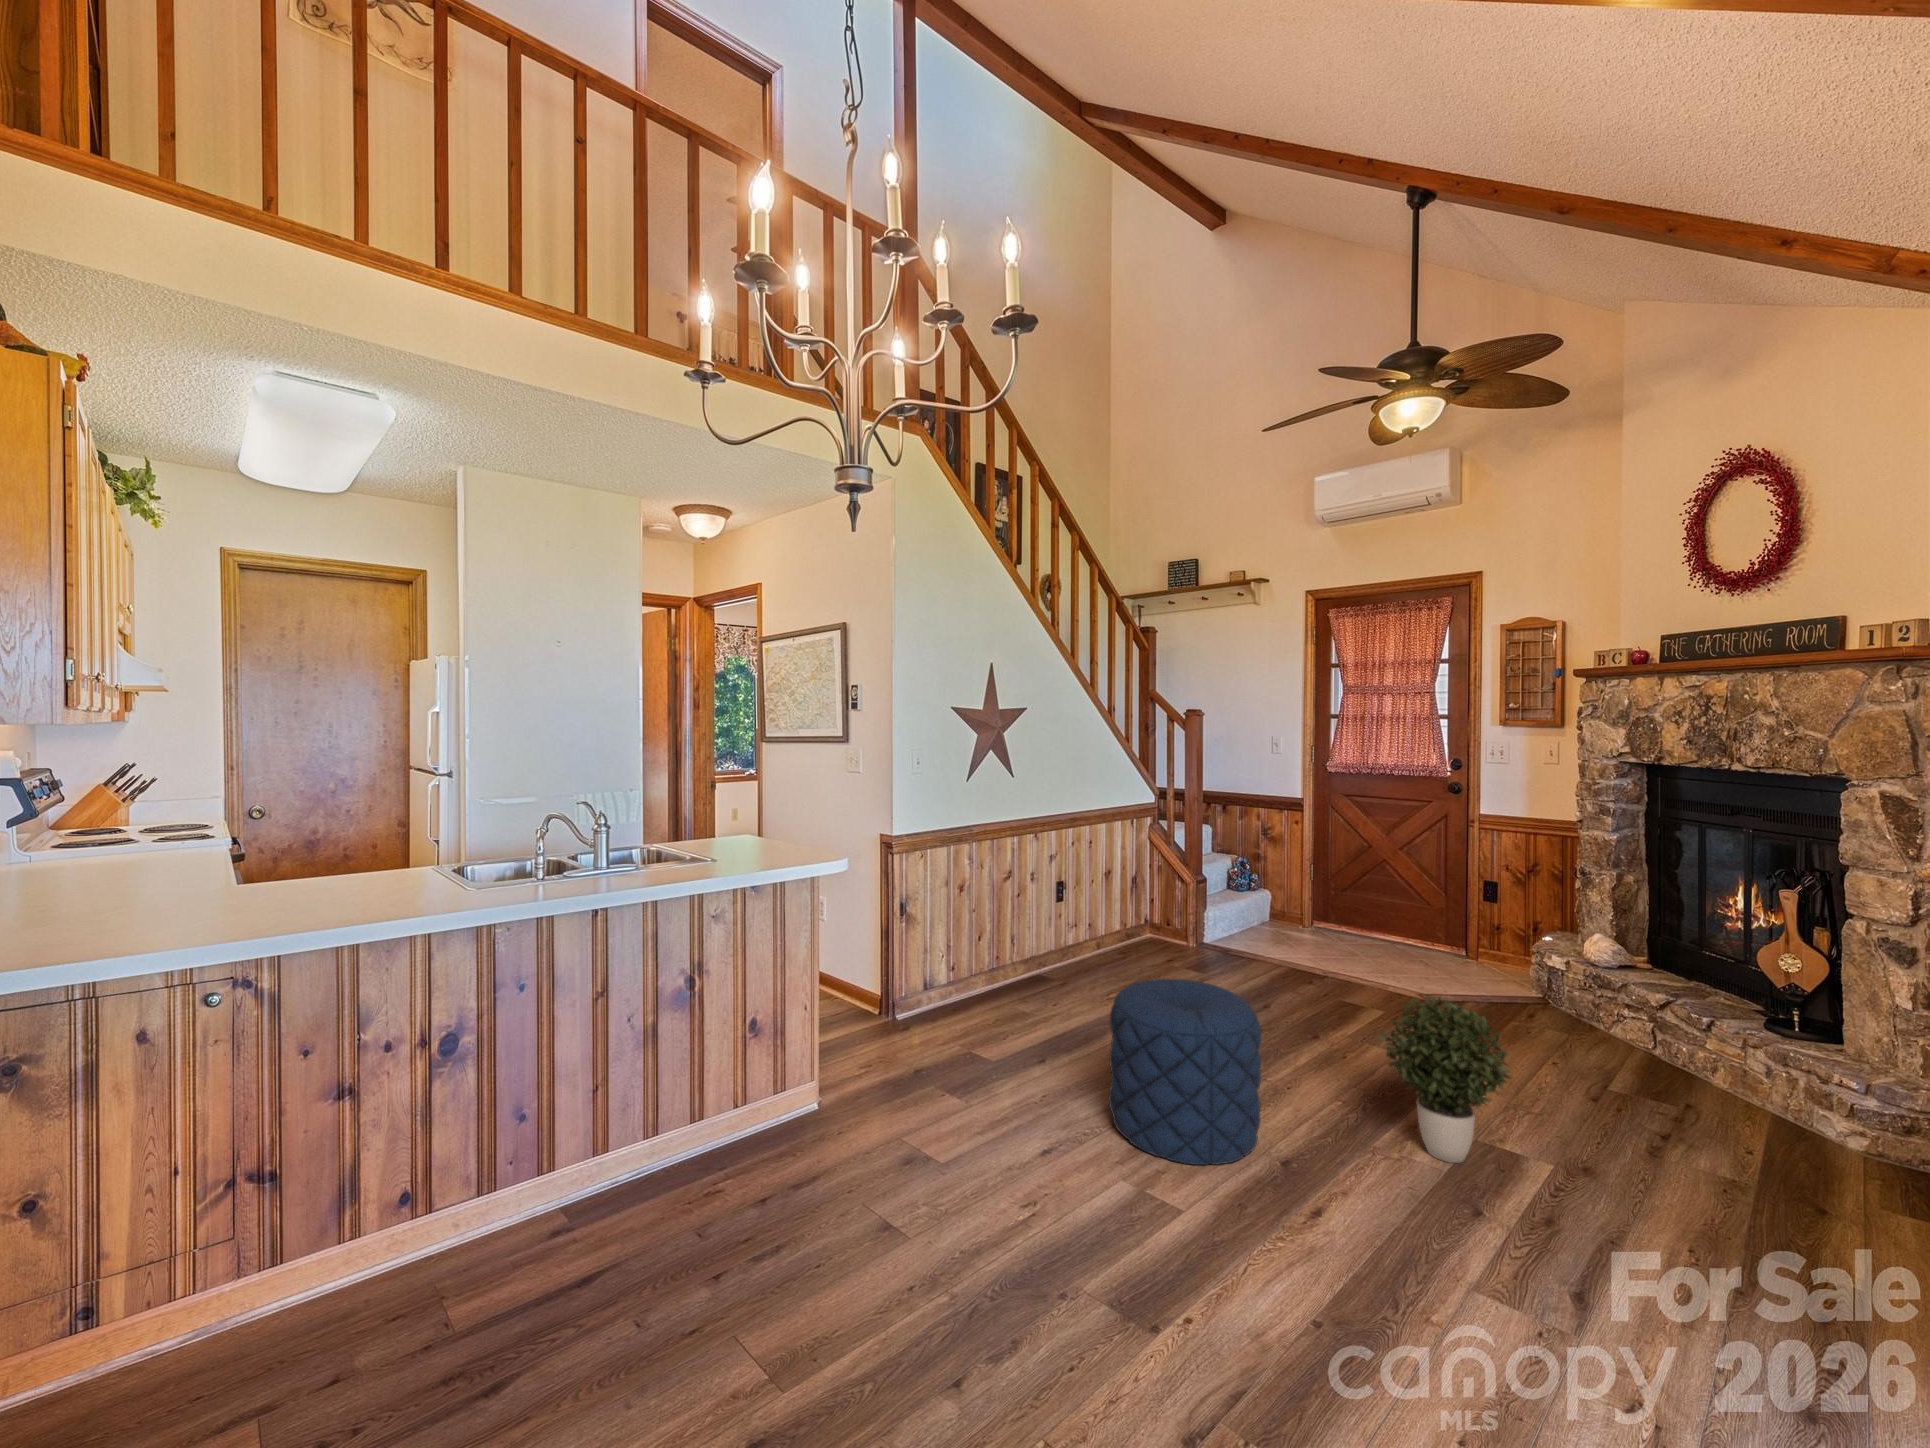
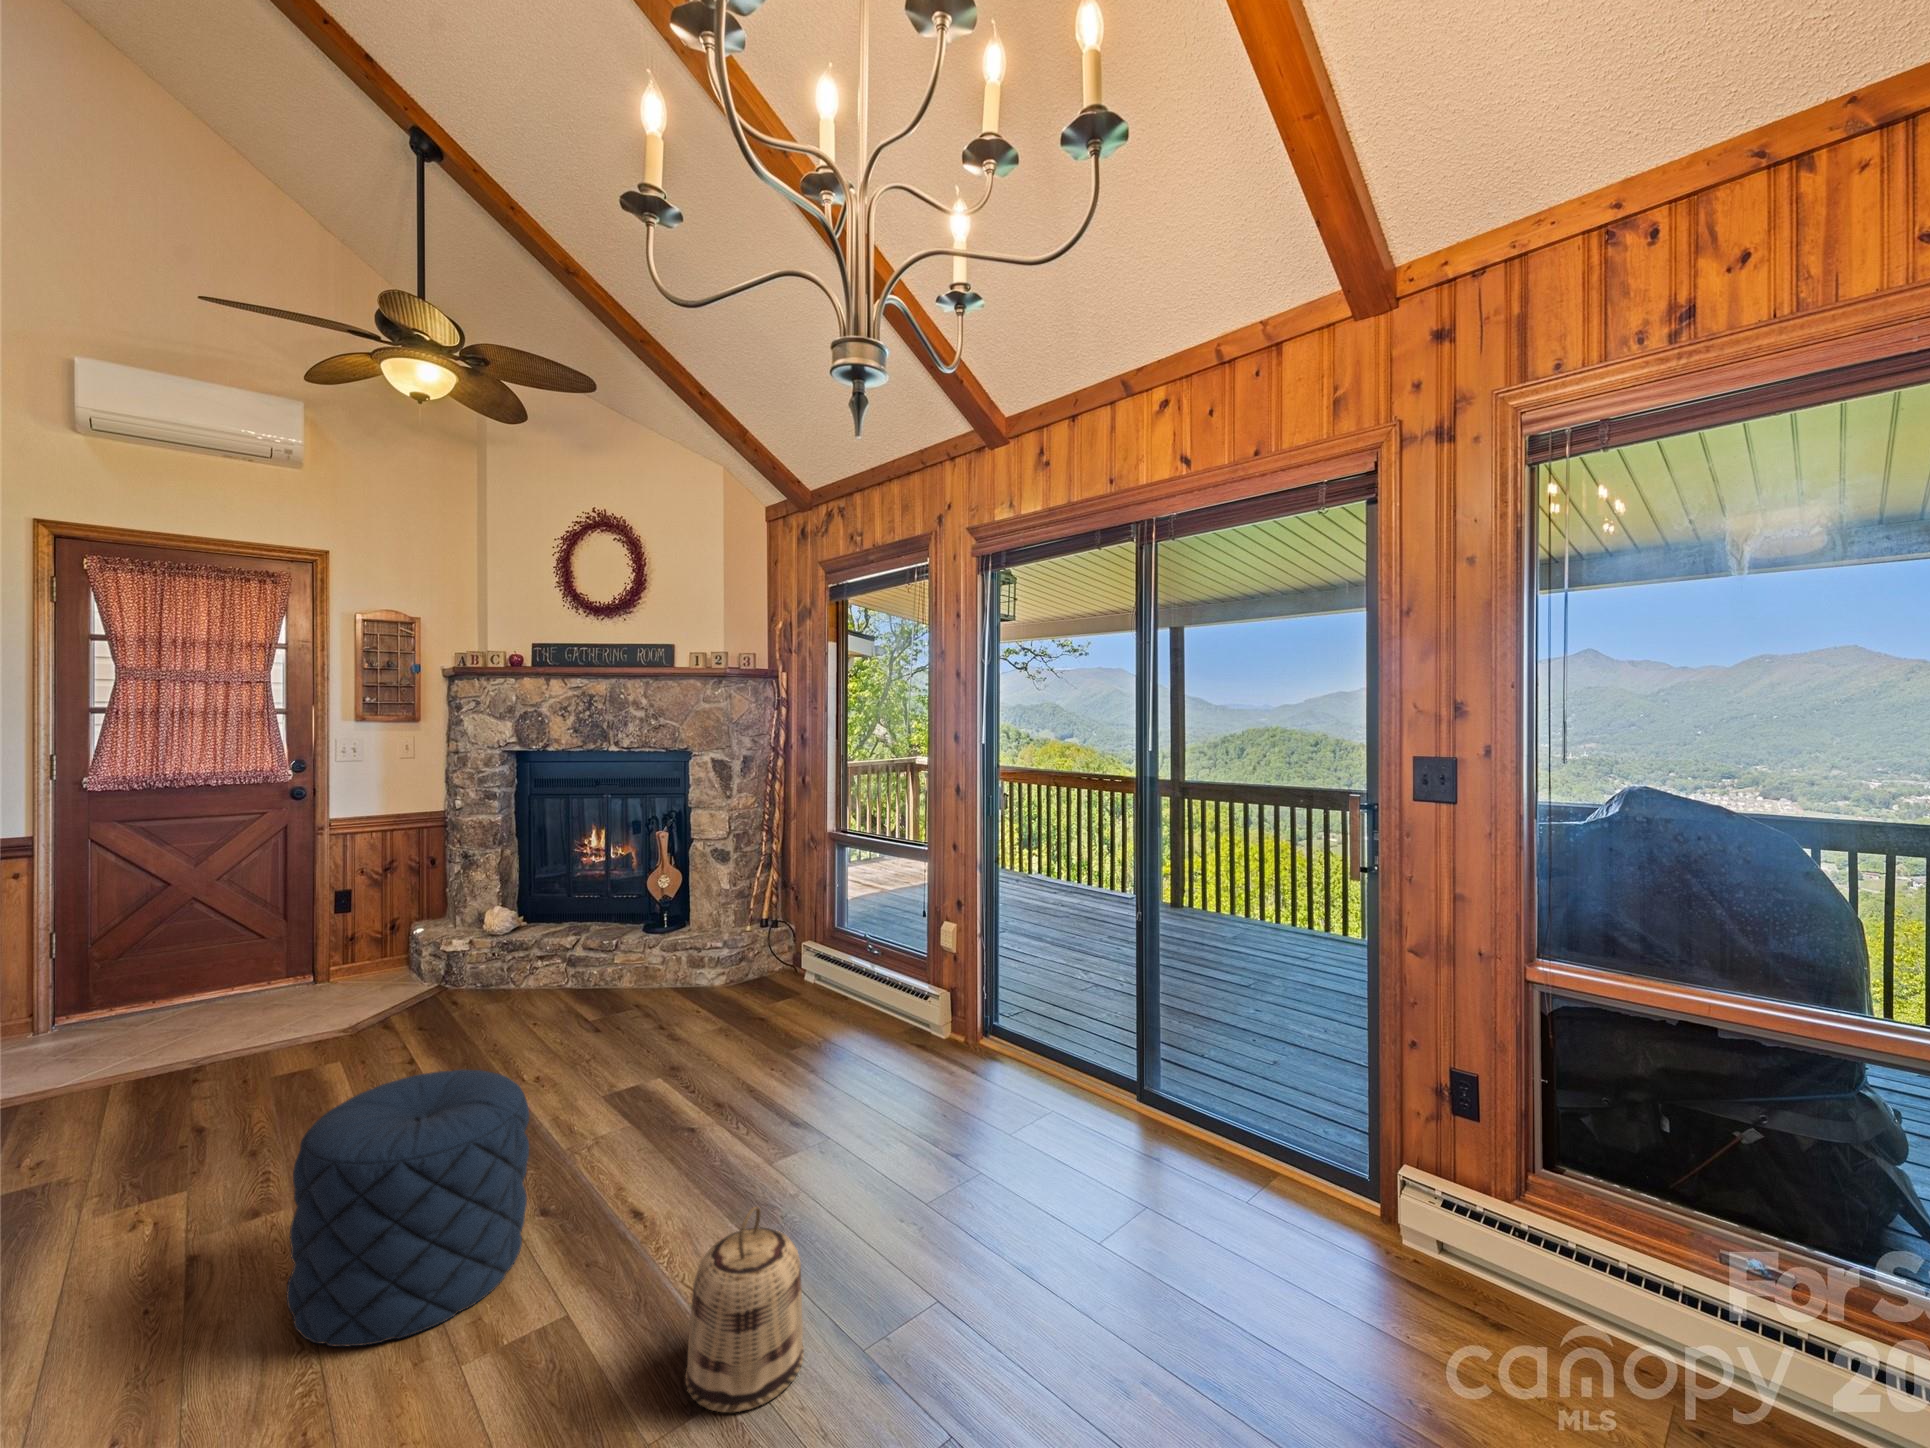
potted plant: present [1380,997,1510,1163] -> none [558,976,665,1128]
basket: none [1115,1179,1229,1371] -> present [685,1207,804,1413]

